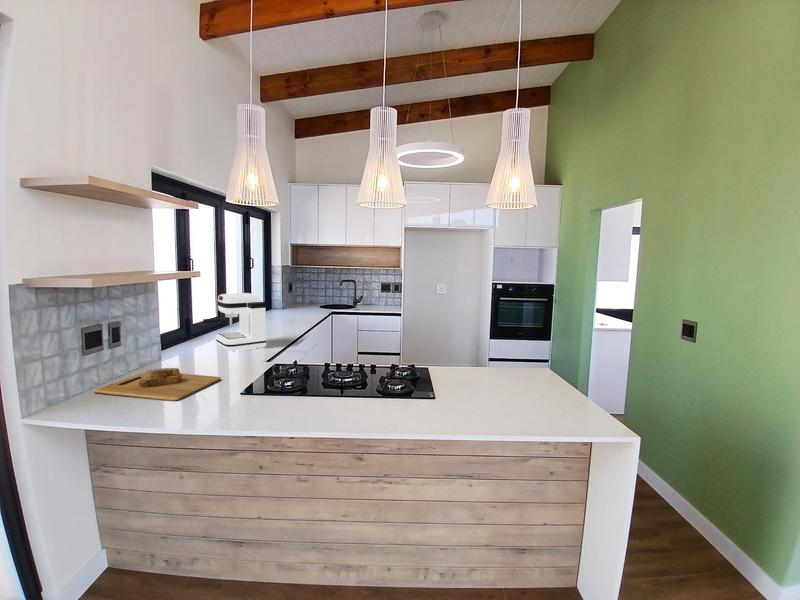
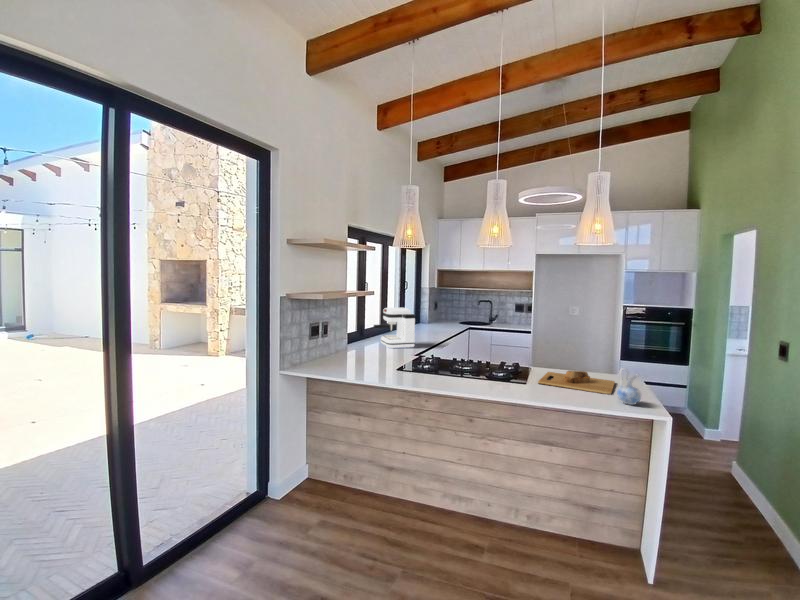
cutting board: present [95,368,220,401] -> present [538,371,615,395]
ceramic pitcher: none [553,369,583,416] -> present [617,368,641,405]

